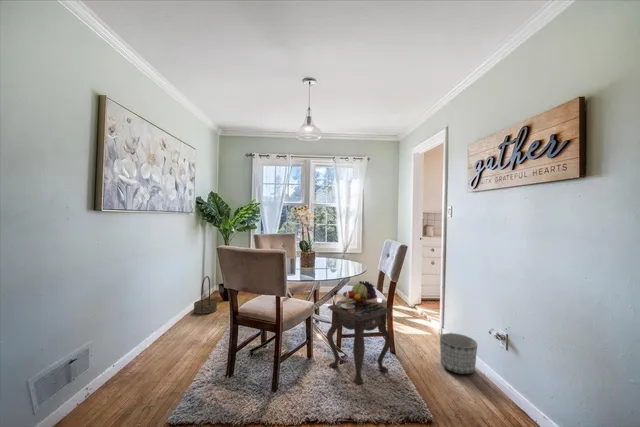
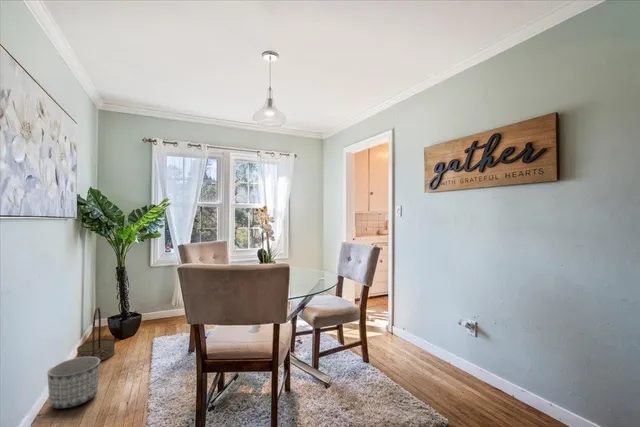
side table: present [327,281,392,384] -> none [309,286,377,406]
planter: present [440,333,477,374] -> present [47,357,100,409]

